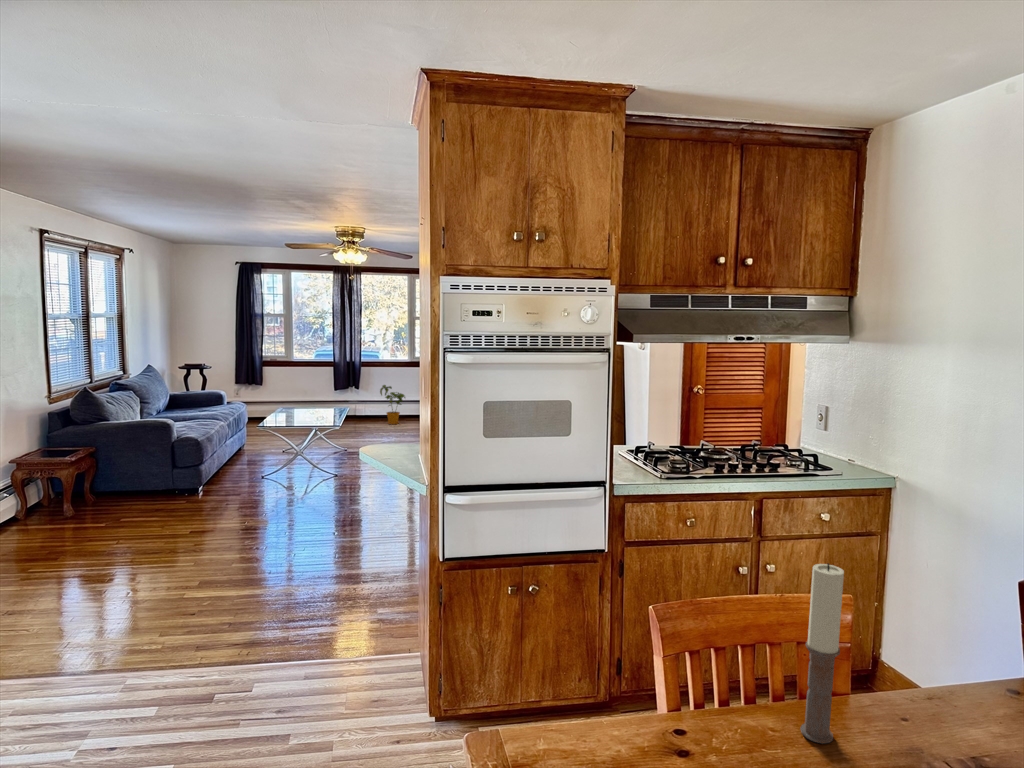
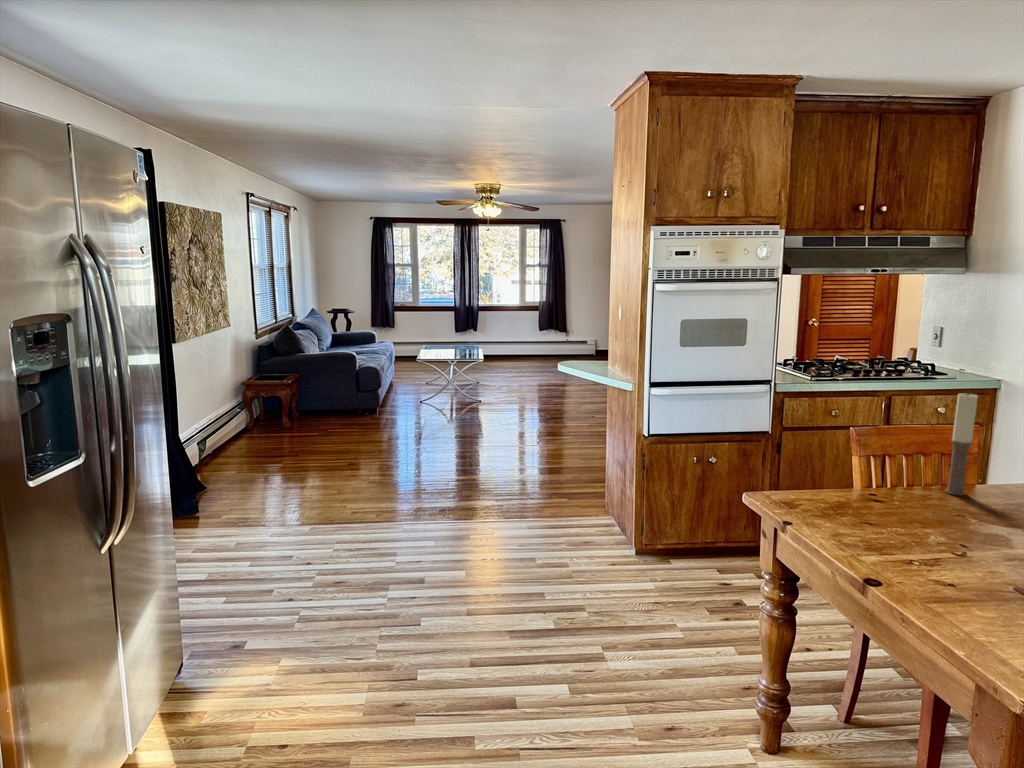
house plant: present [380,385,405,425] -> none [497,327,520,363]

